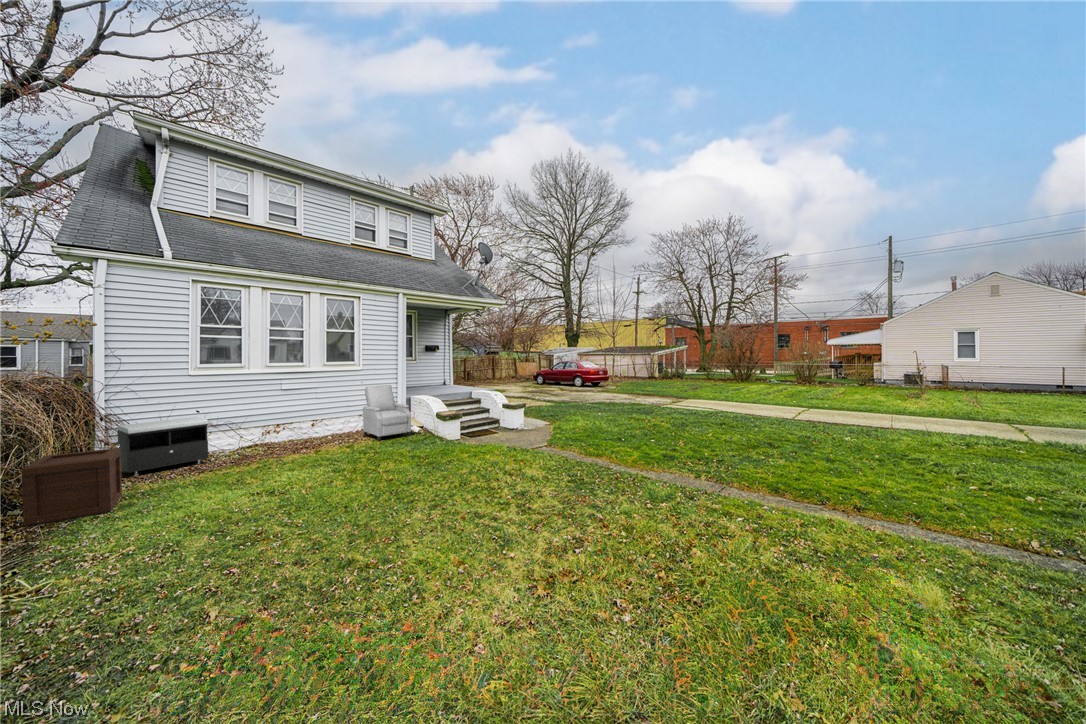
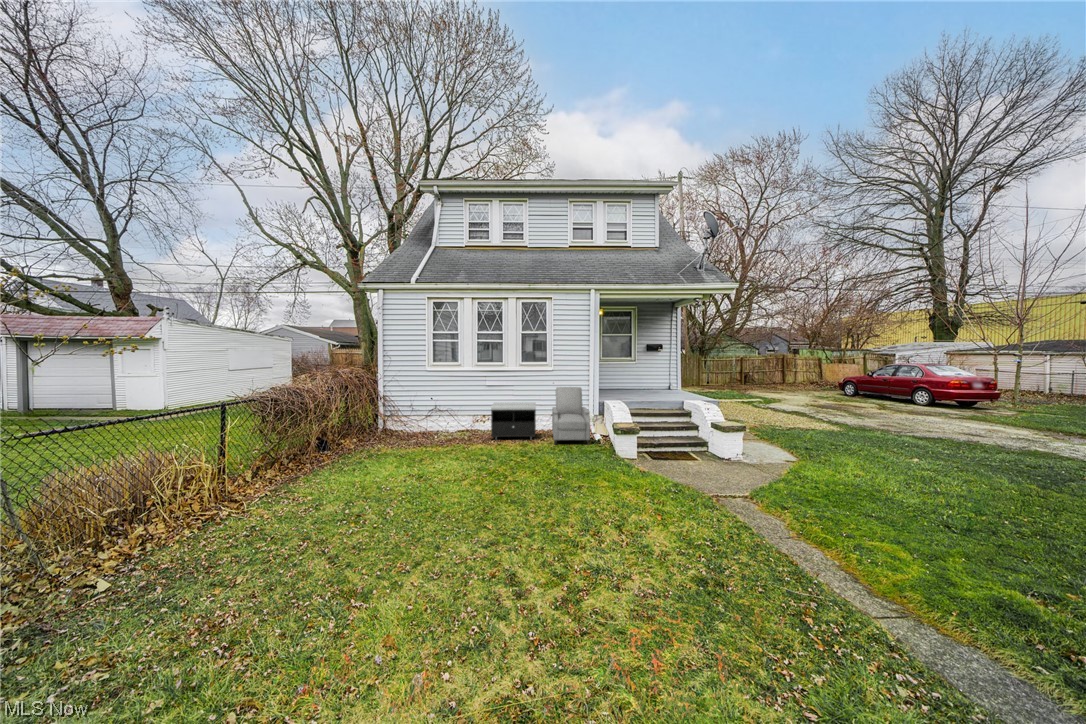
storage bench: present [117,417,208,476] -> present [491,403,536,439]
wooden crate: present [21,448,122,526] -> none [295,421,355,467]

